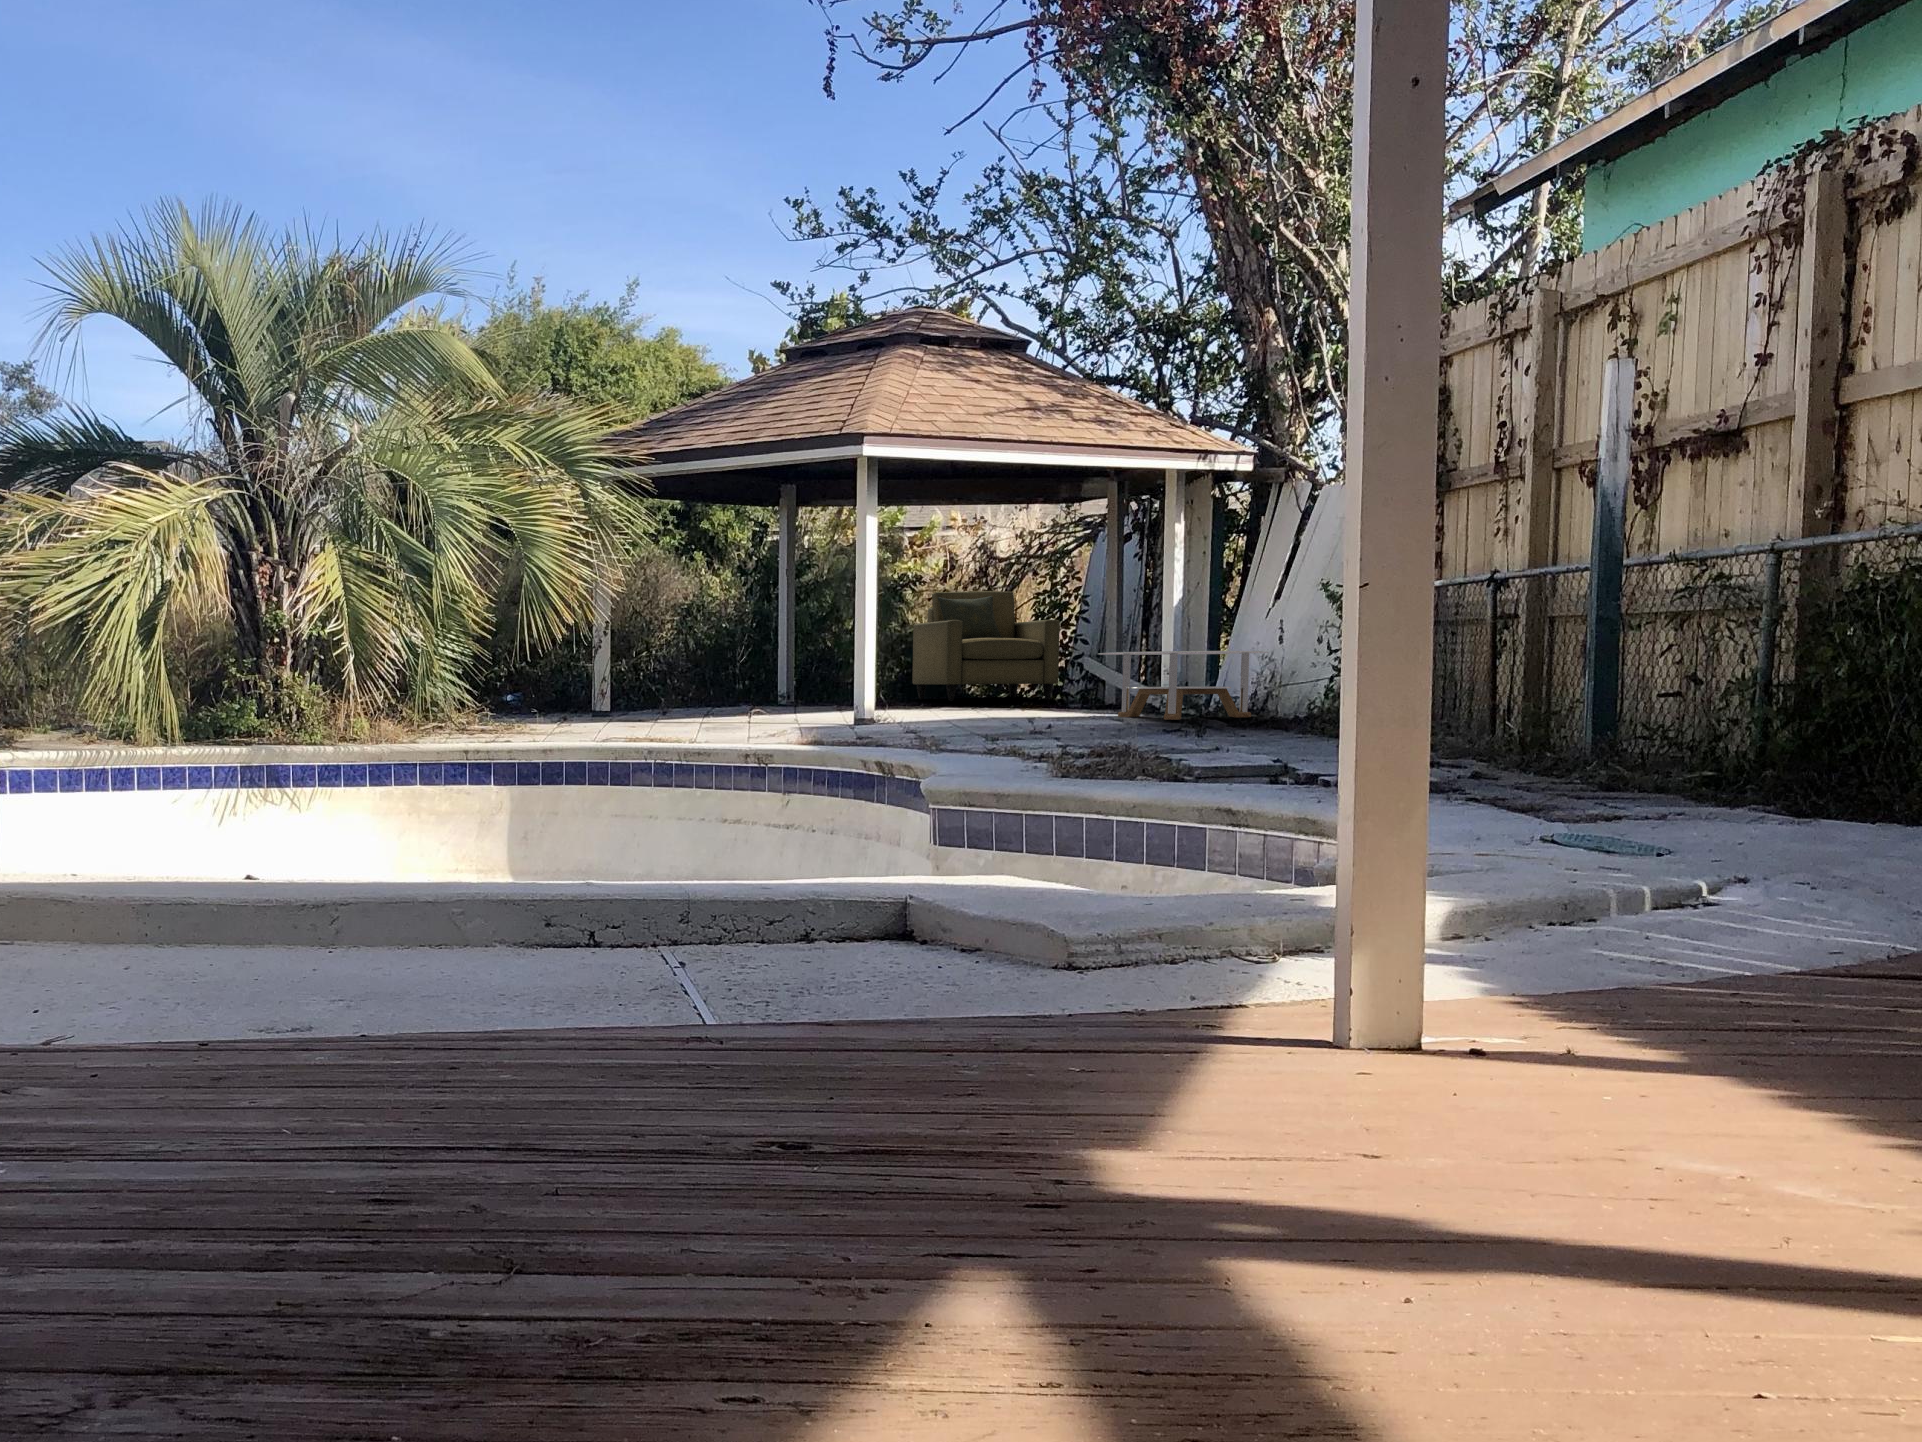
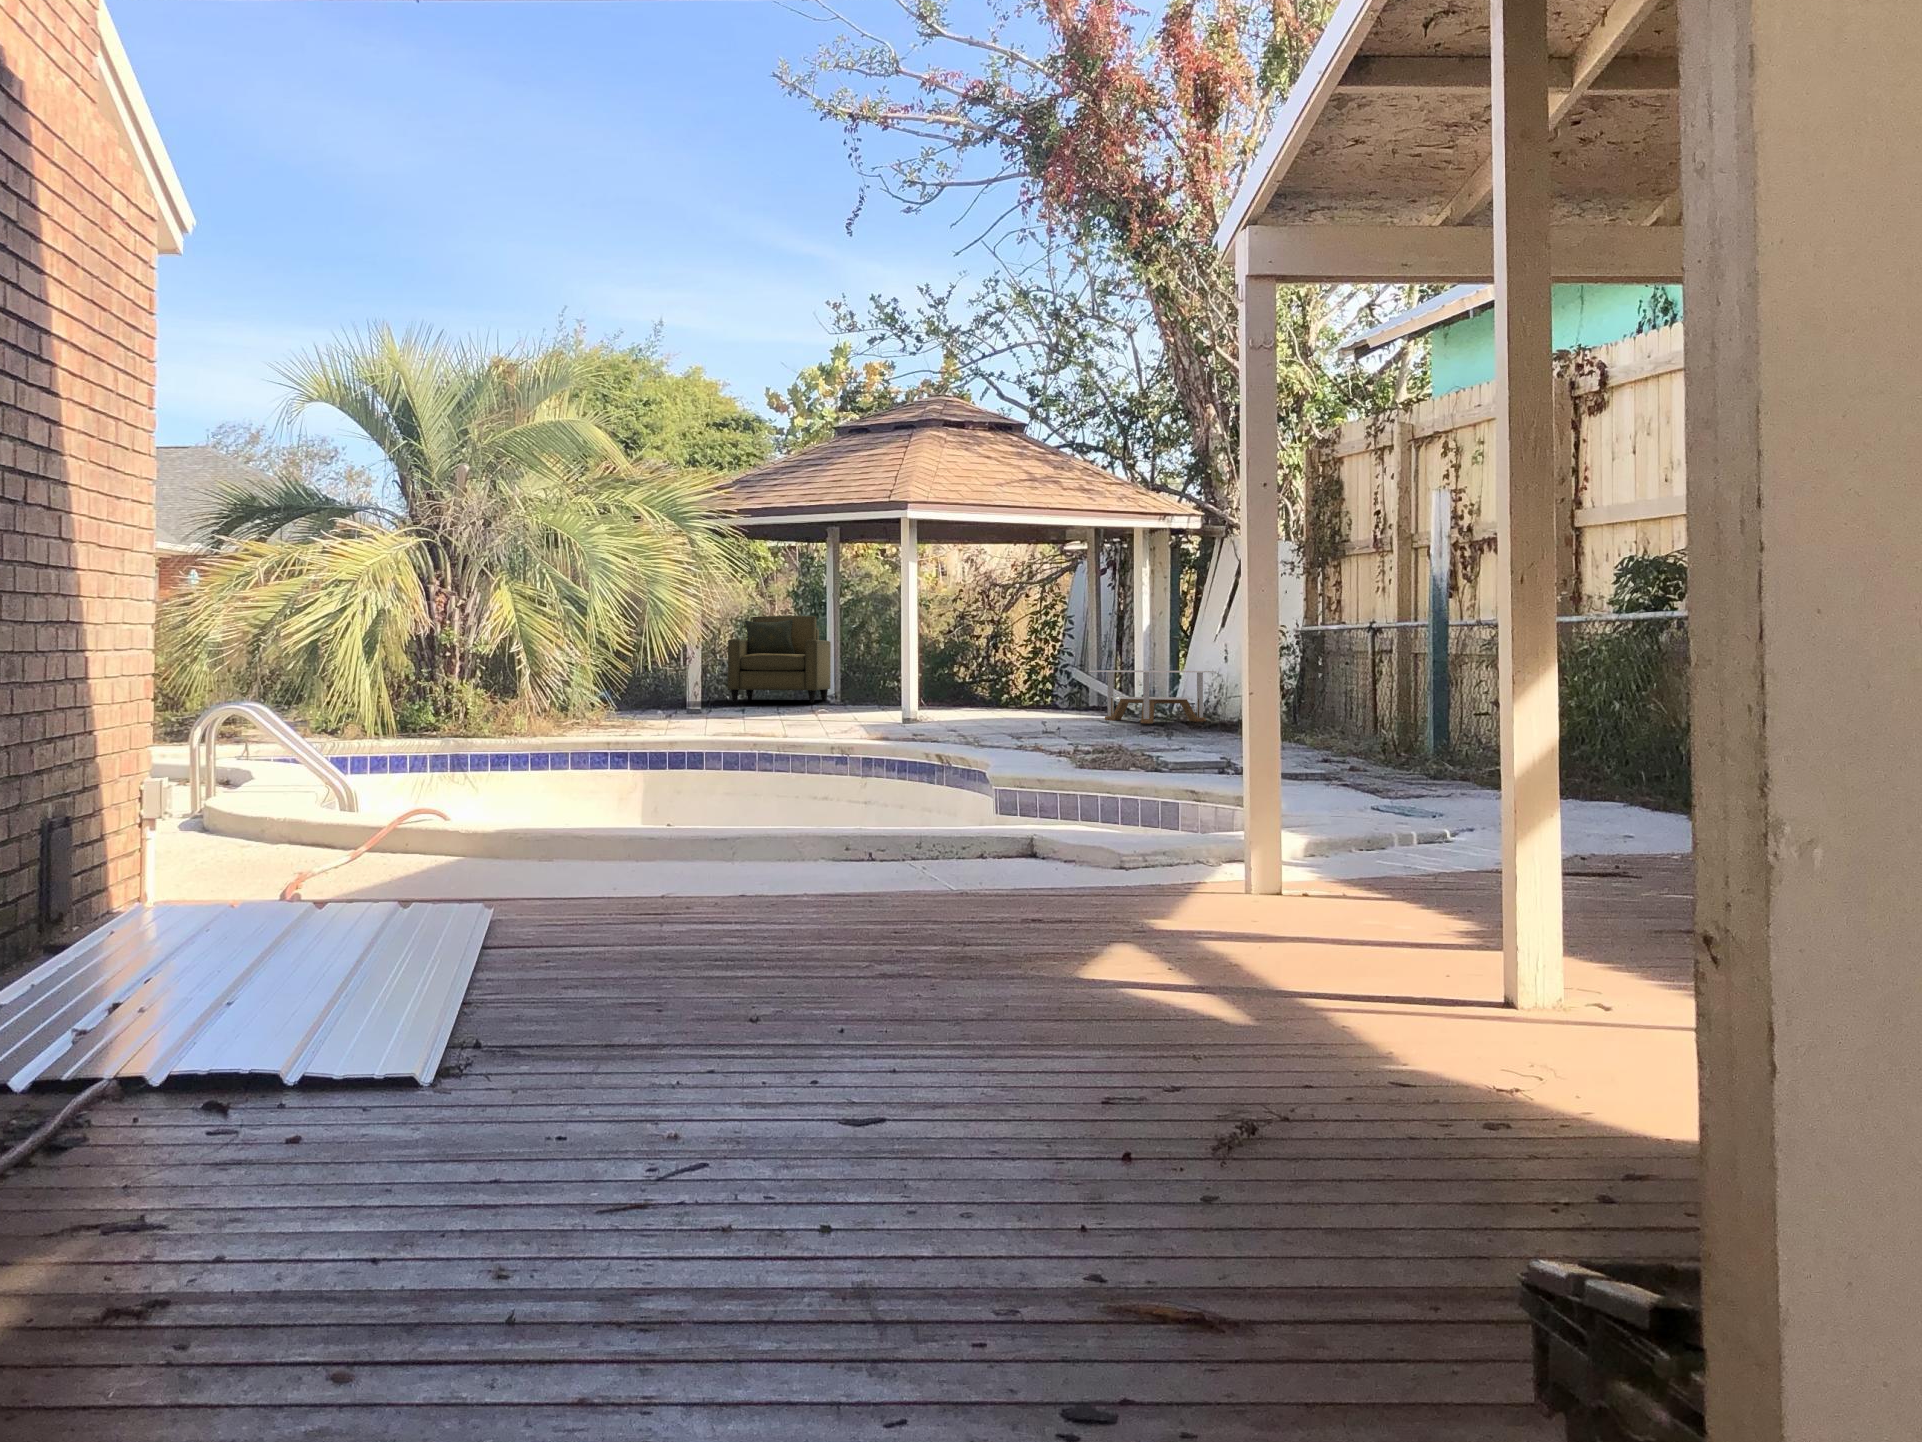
armchair: present [912,591,1060,701] -> present [728,616,831,703]

